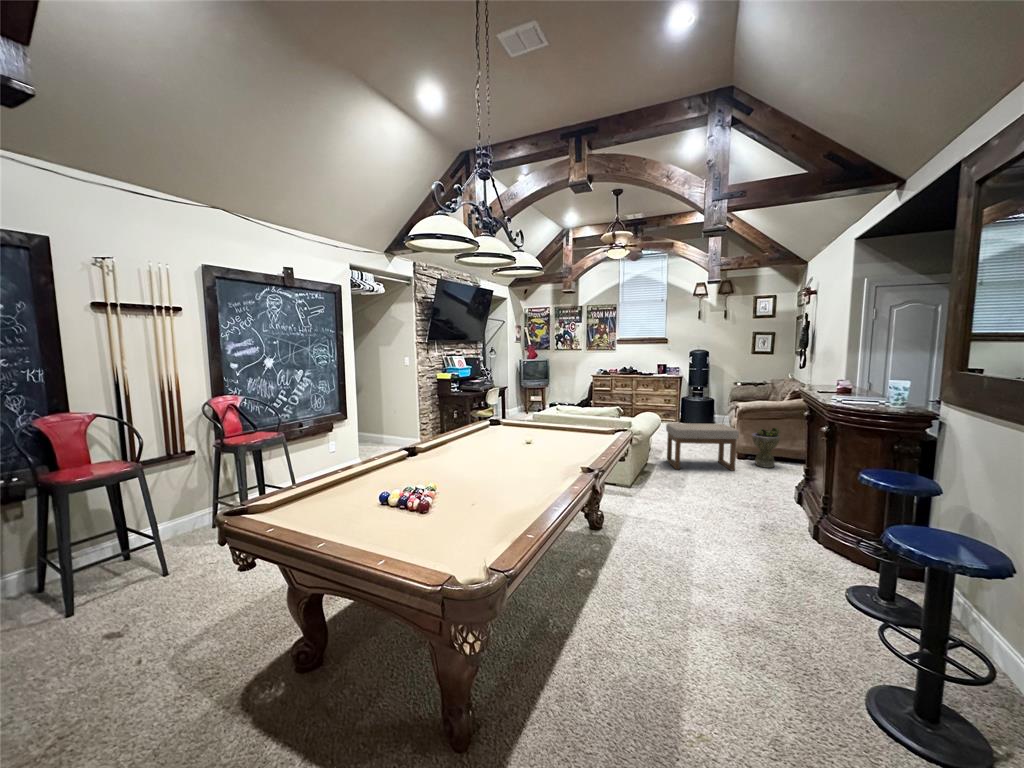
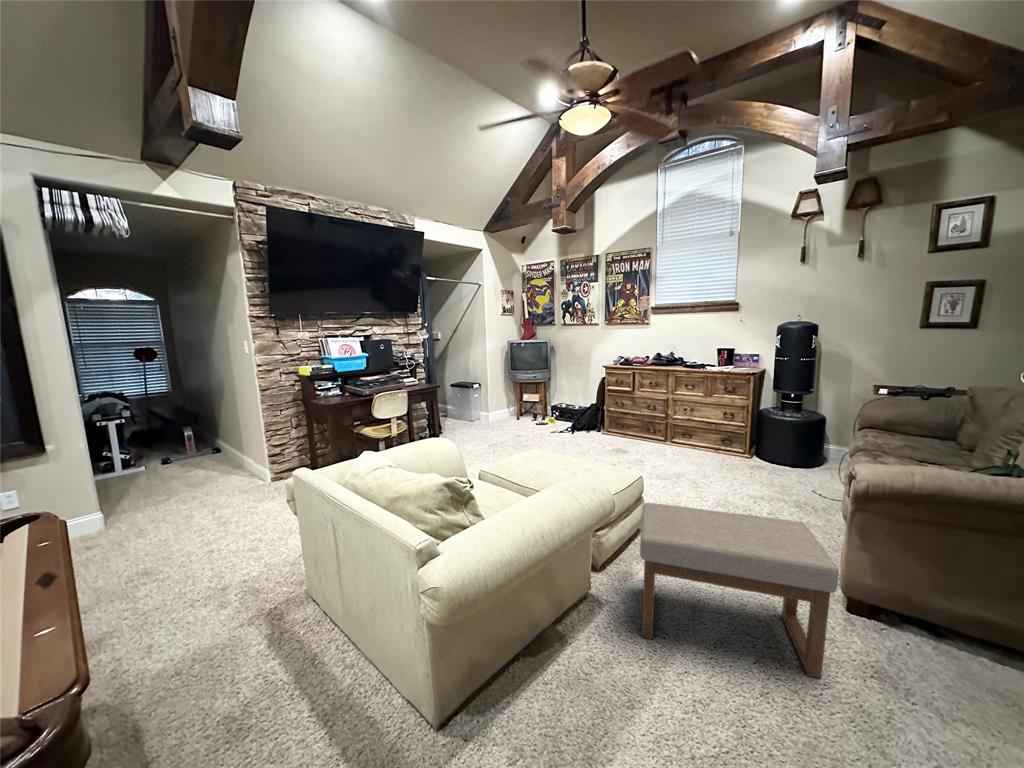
planter: present [752,428,781,468] -> none [892,548,1004,684]

